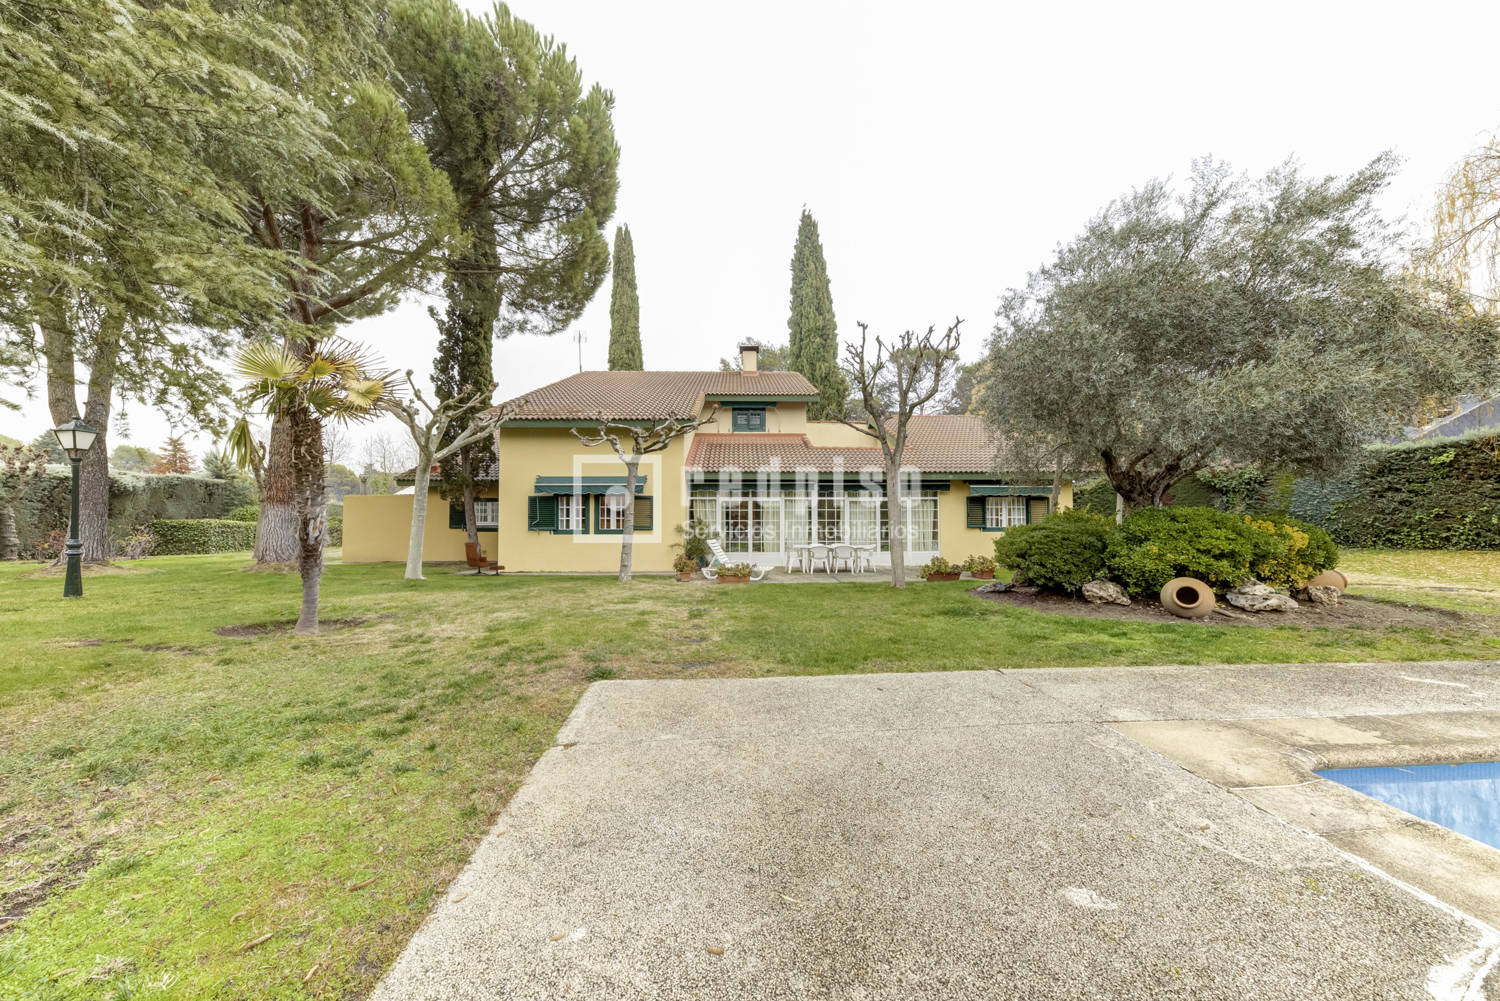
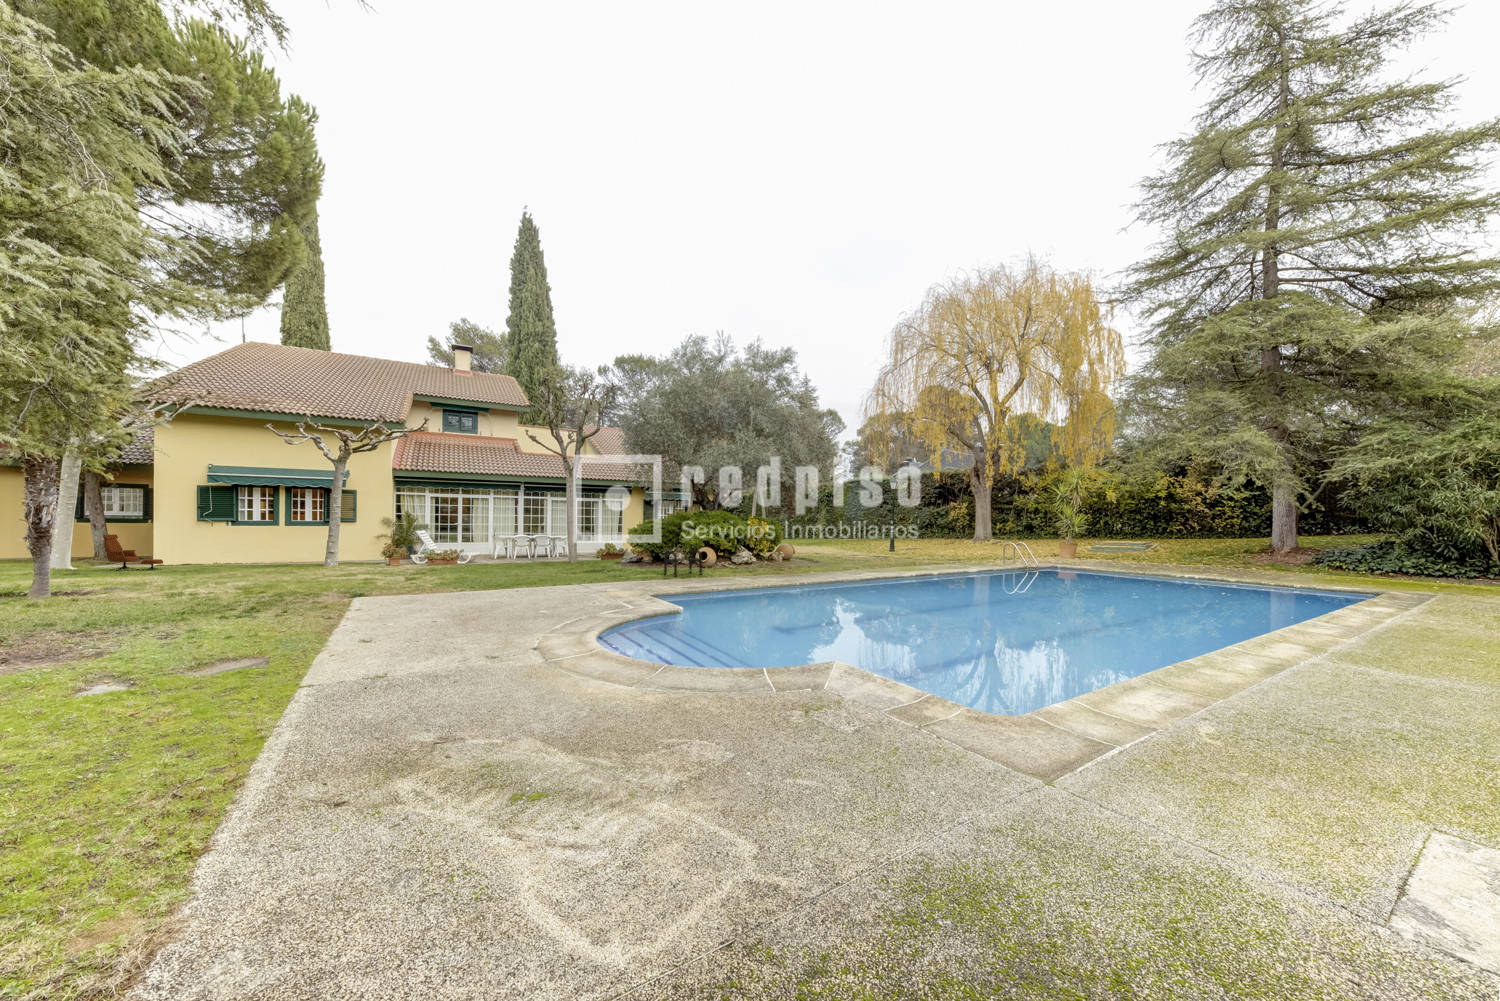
bench: none [1024,568,1091,610] -> present [664,550,702,577]

